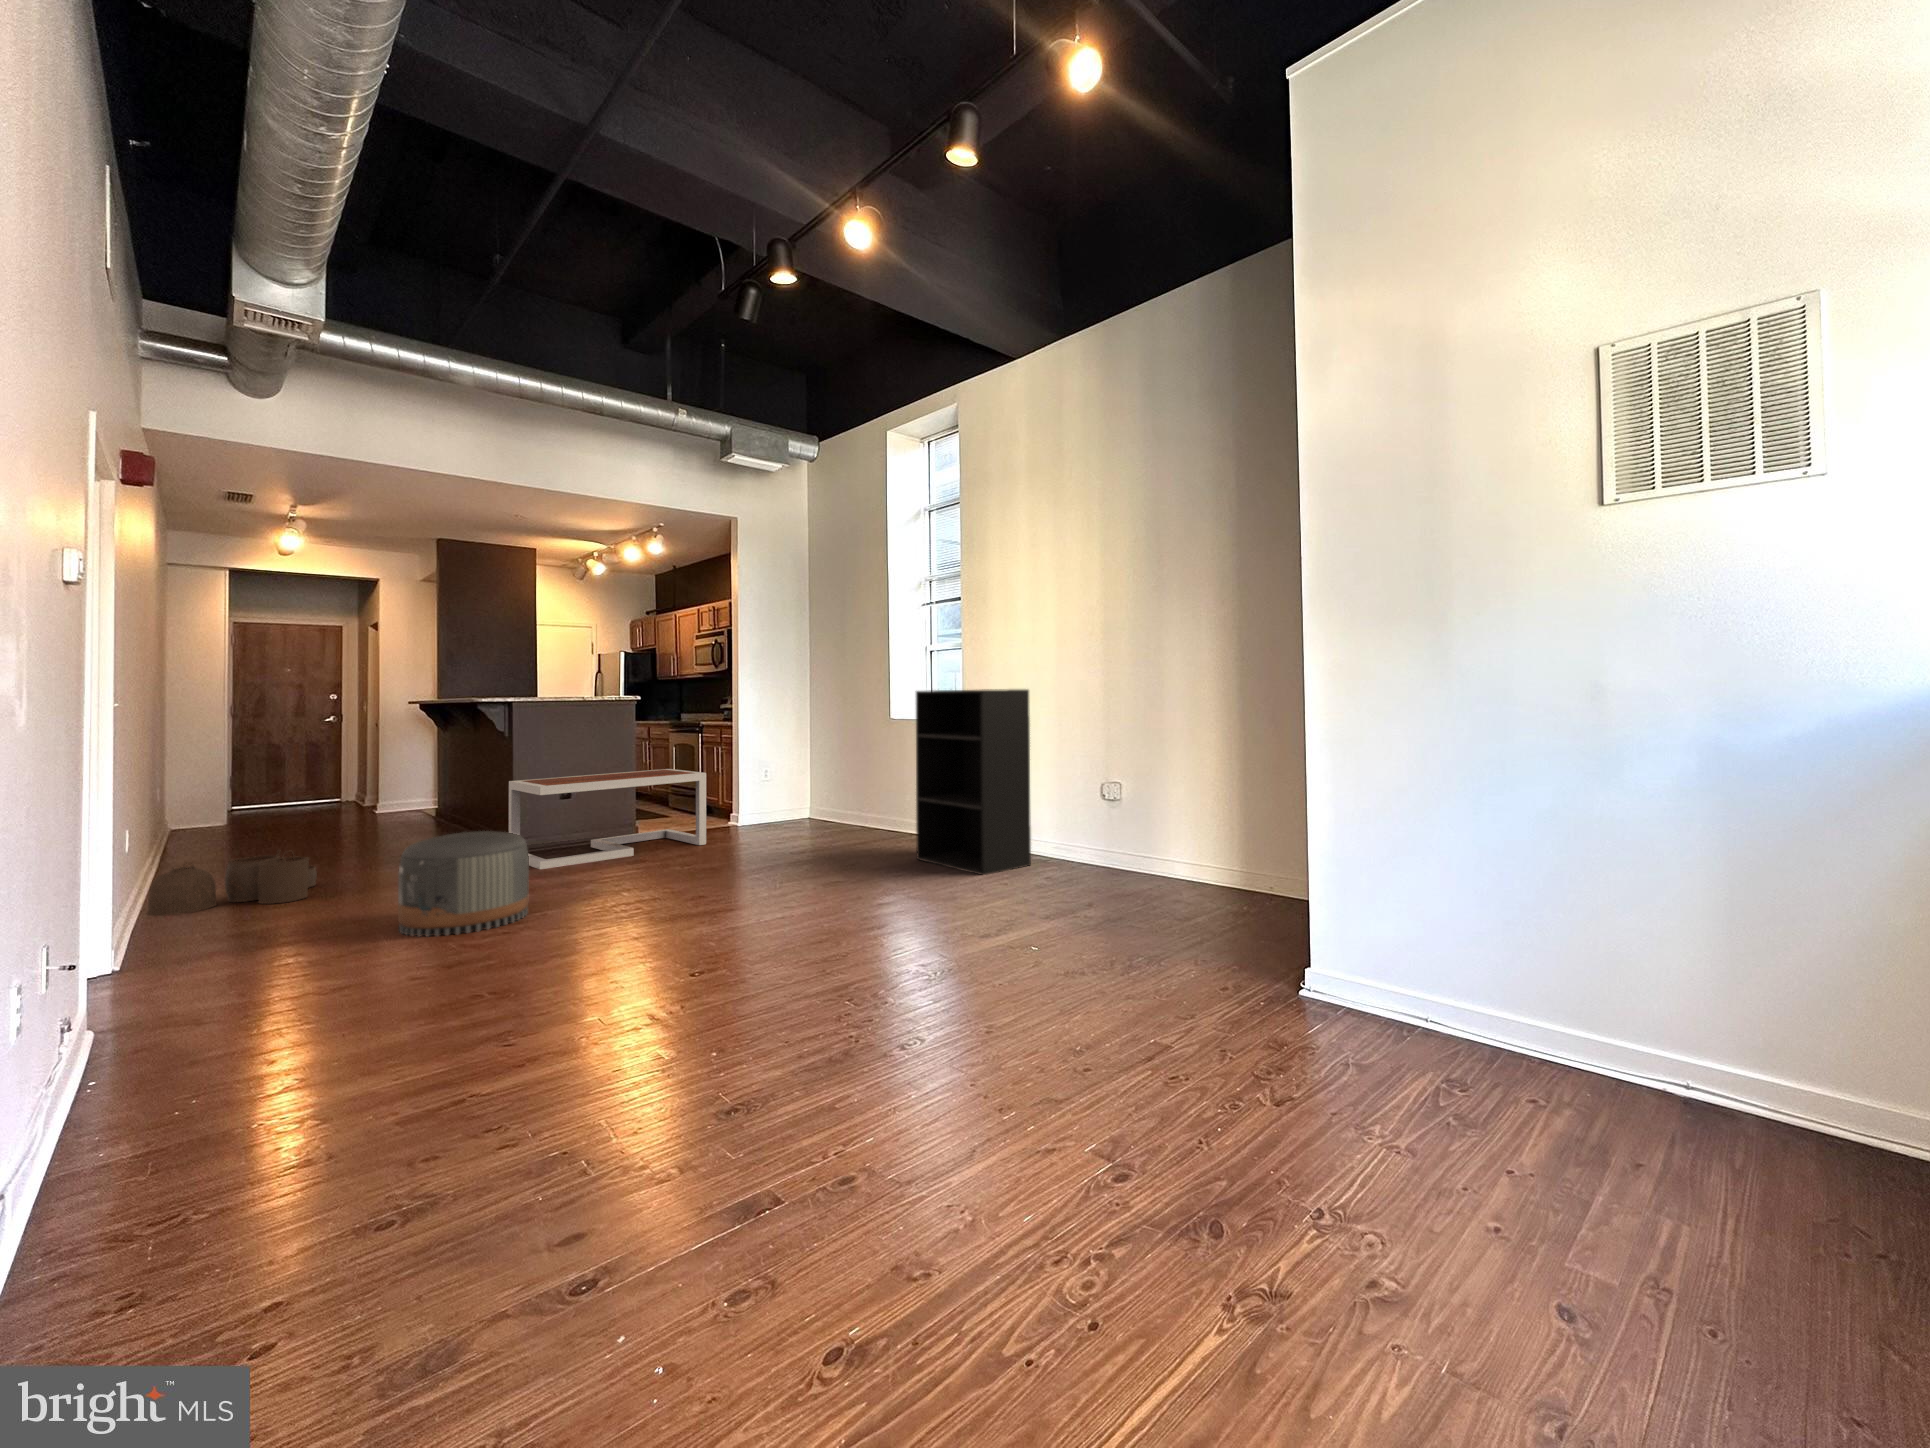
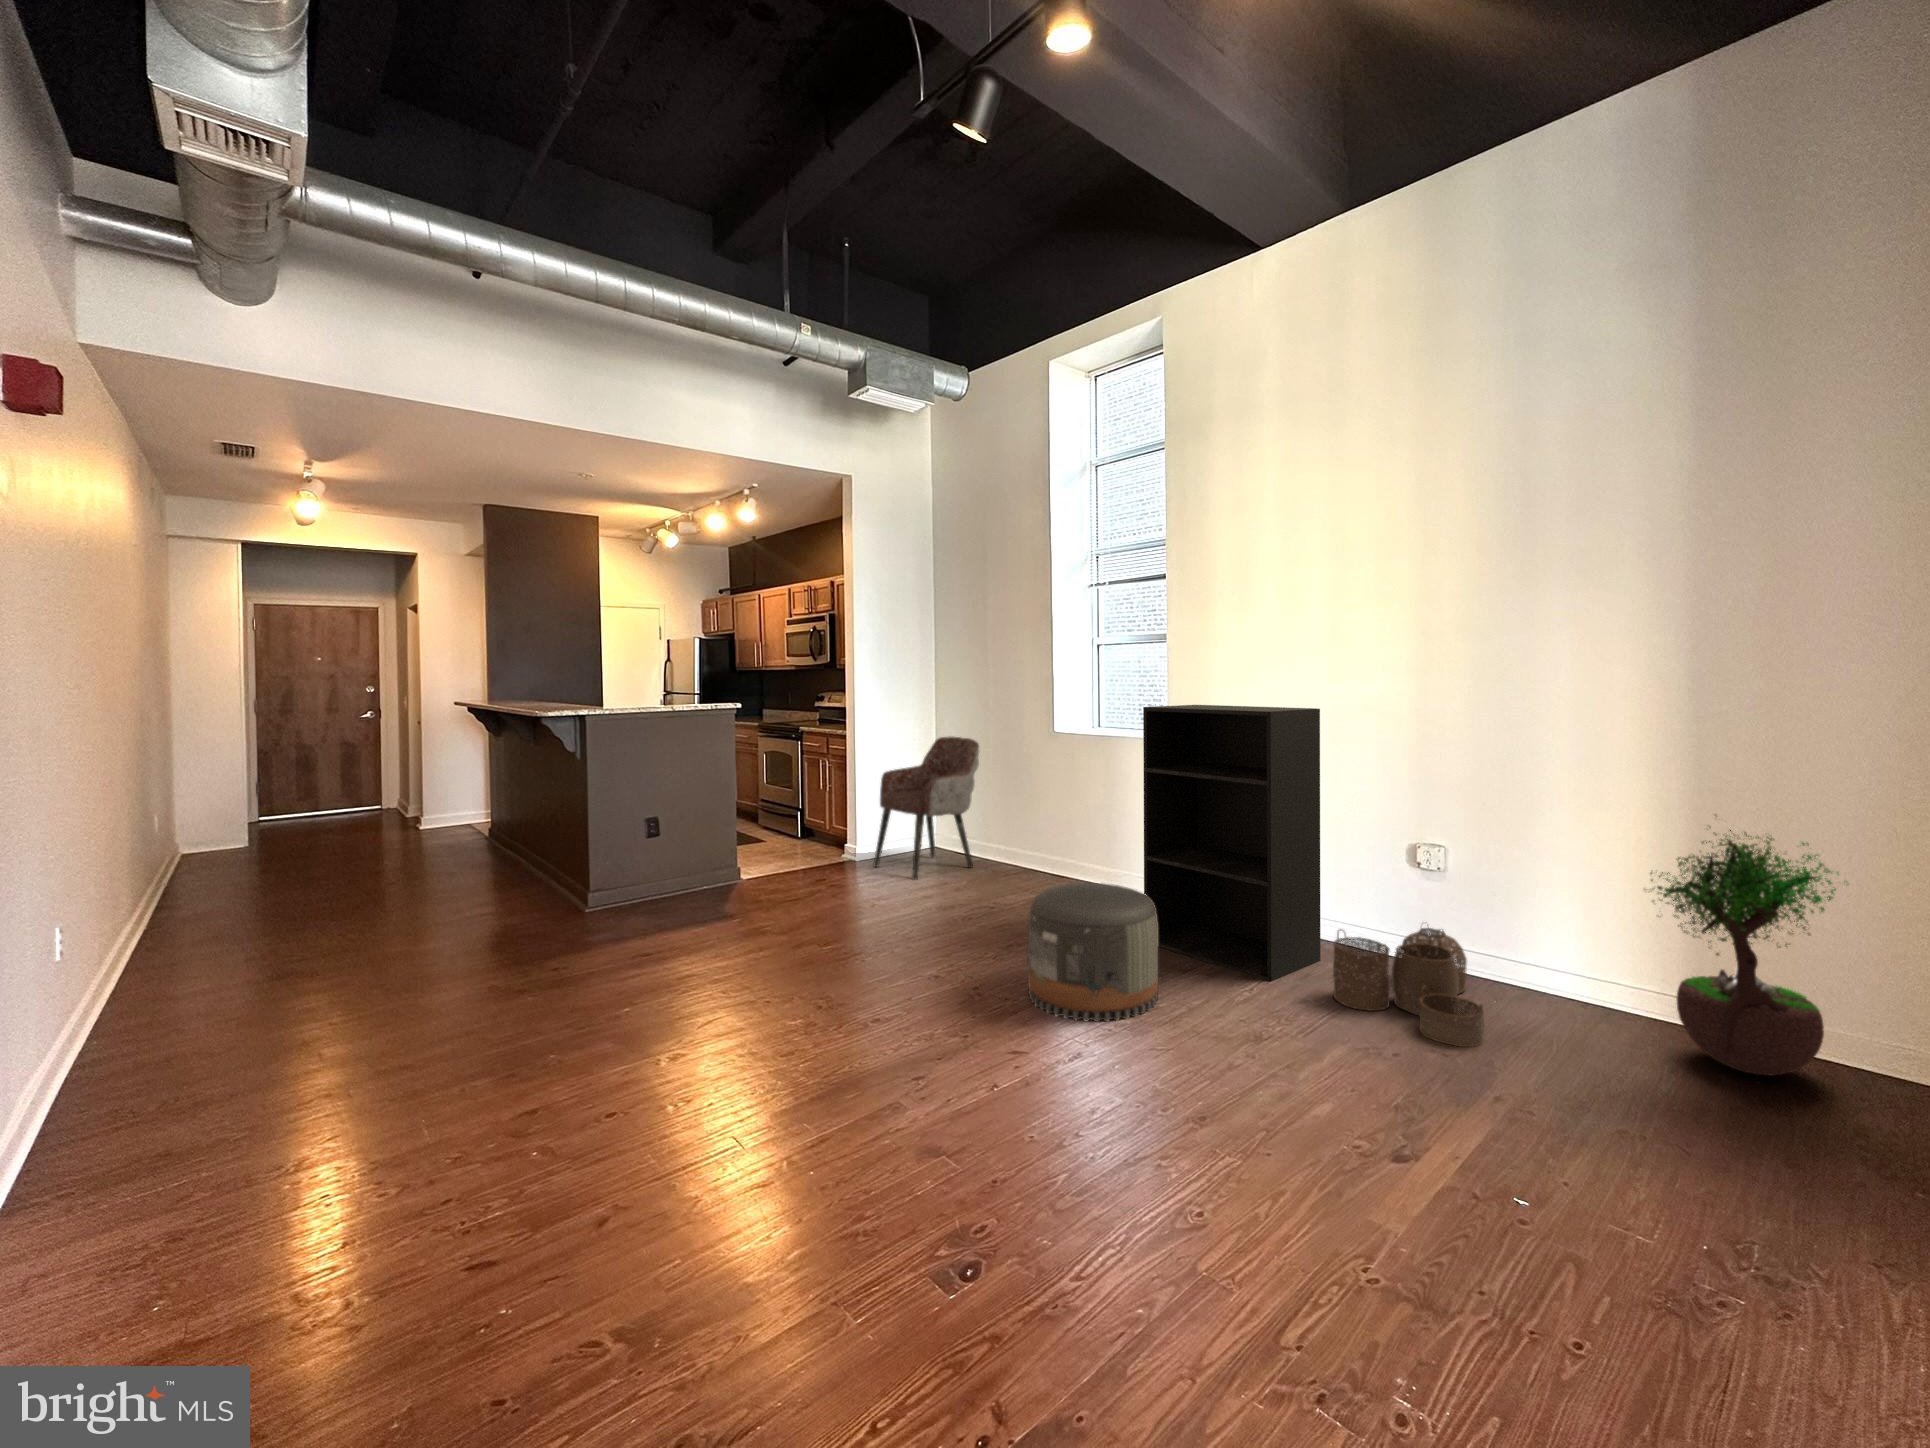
armchair: none [748,724,834,833] -> present [874,736,979,880]
potted tree: none [1167,743,1267,904] -> present [1645,826,1846,1075]
coffee table: present [509,769,706,869] -> none [587,798,837,951]
pouf: present [398,831,529,937] -> present [1028,883,1158,1022]
woven basket: present [147,850,317,916] -> present [1333,925,1484,1047]

